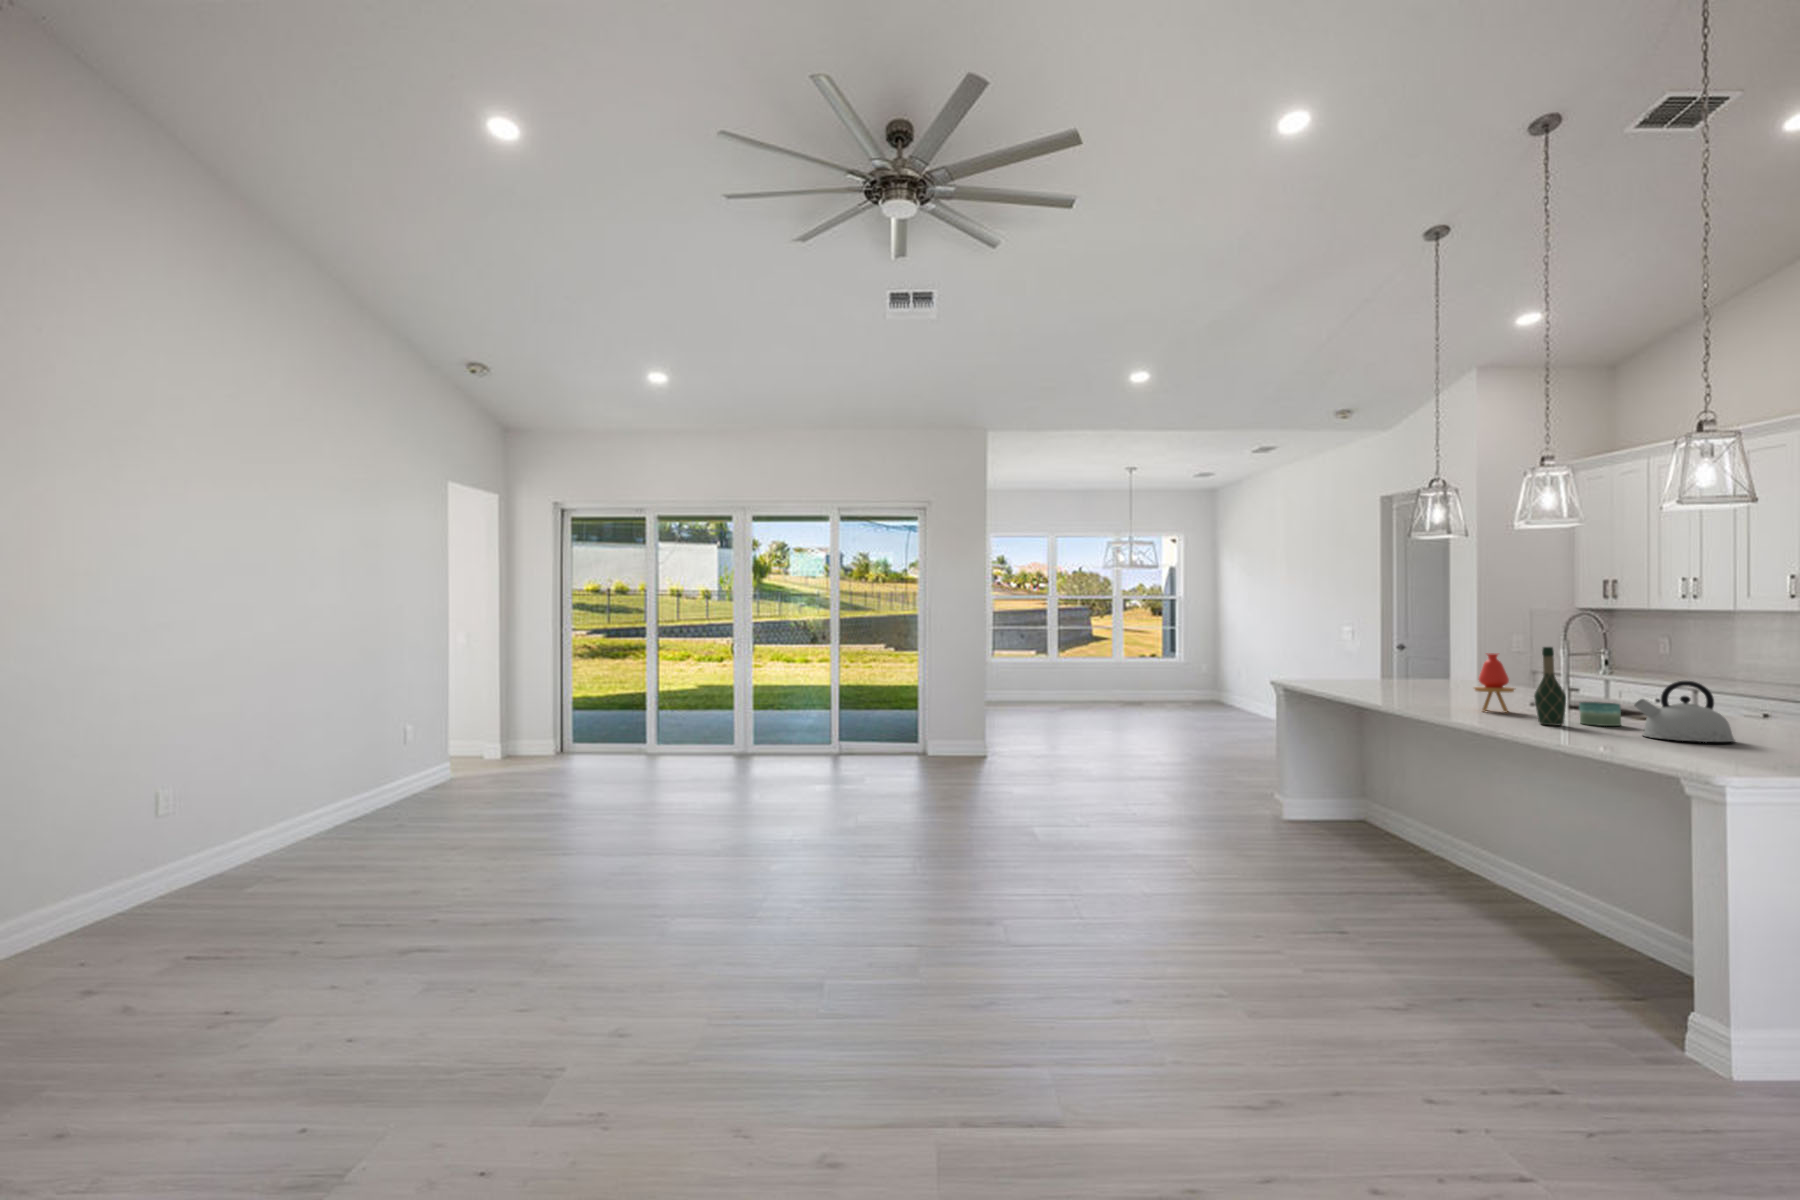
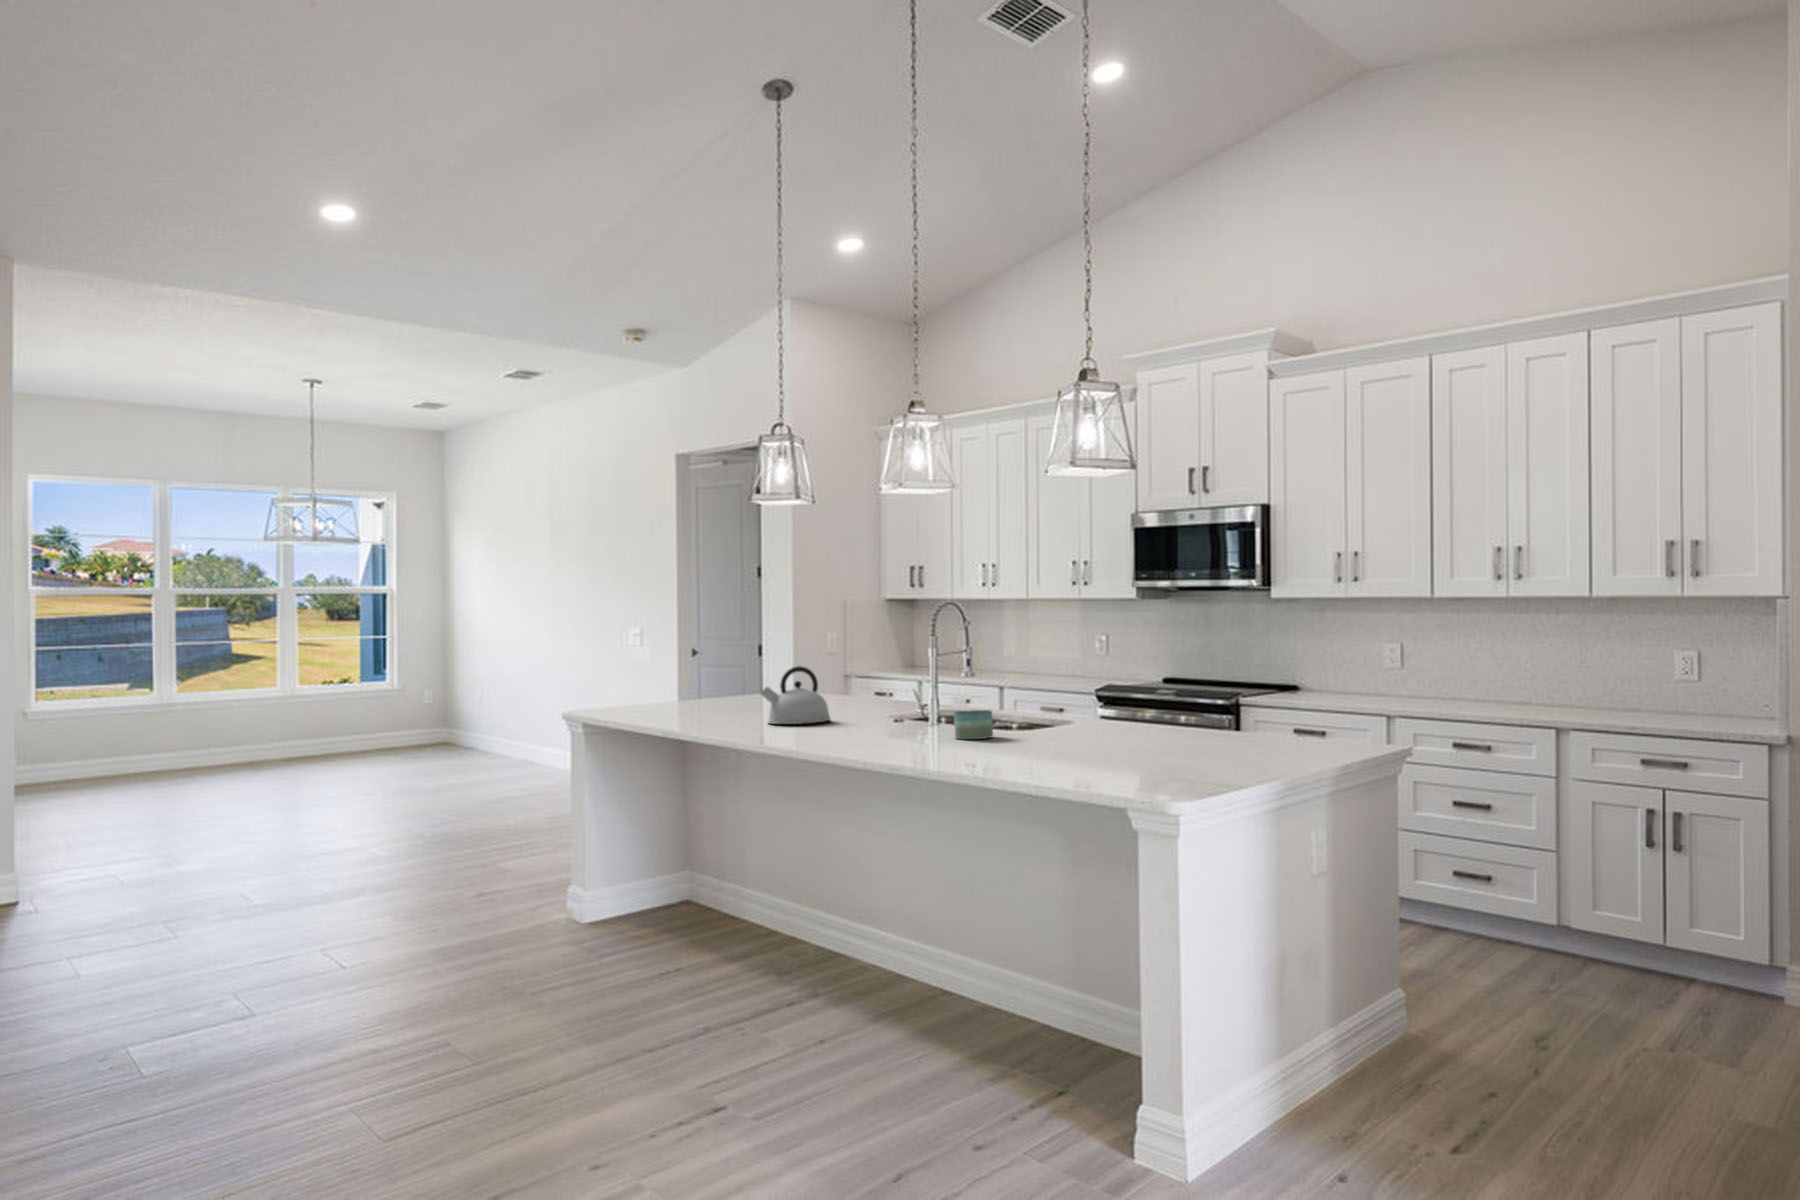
wine bottle: present [1534,647,1566,726] -> none [915,644,946,745]
vase: present [1474,653,1514,712] -> none [839,655,884,733]
kettle: present [1634,681,1734,742] -> present [761,666,831,724]

